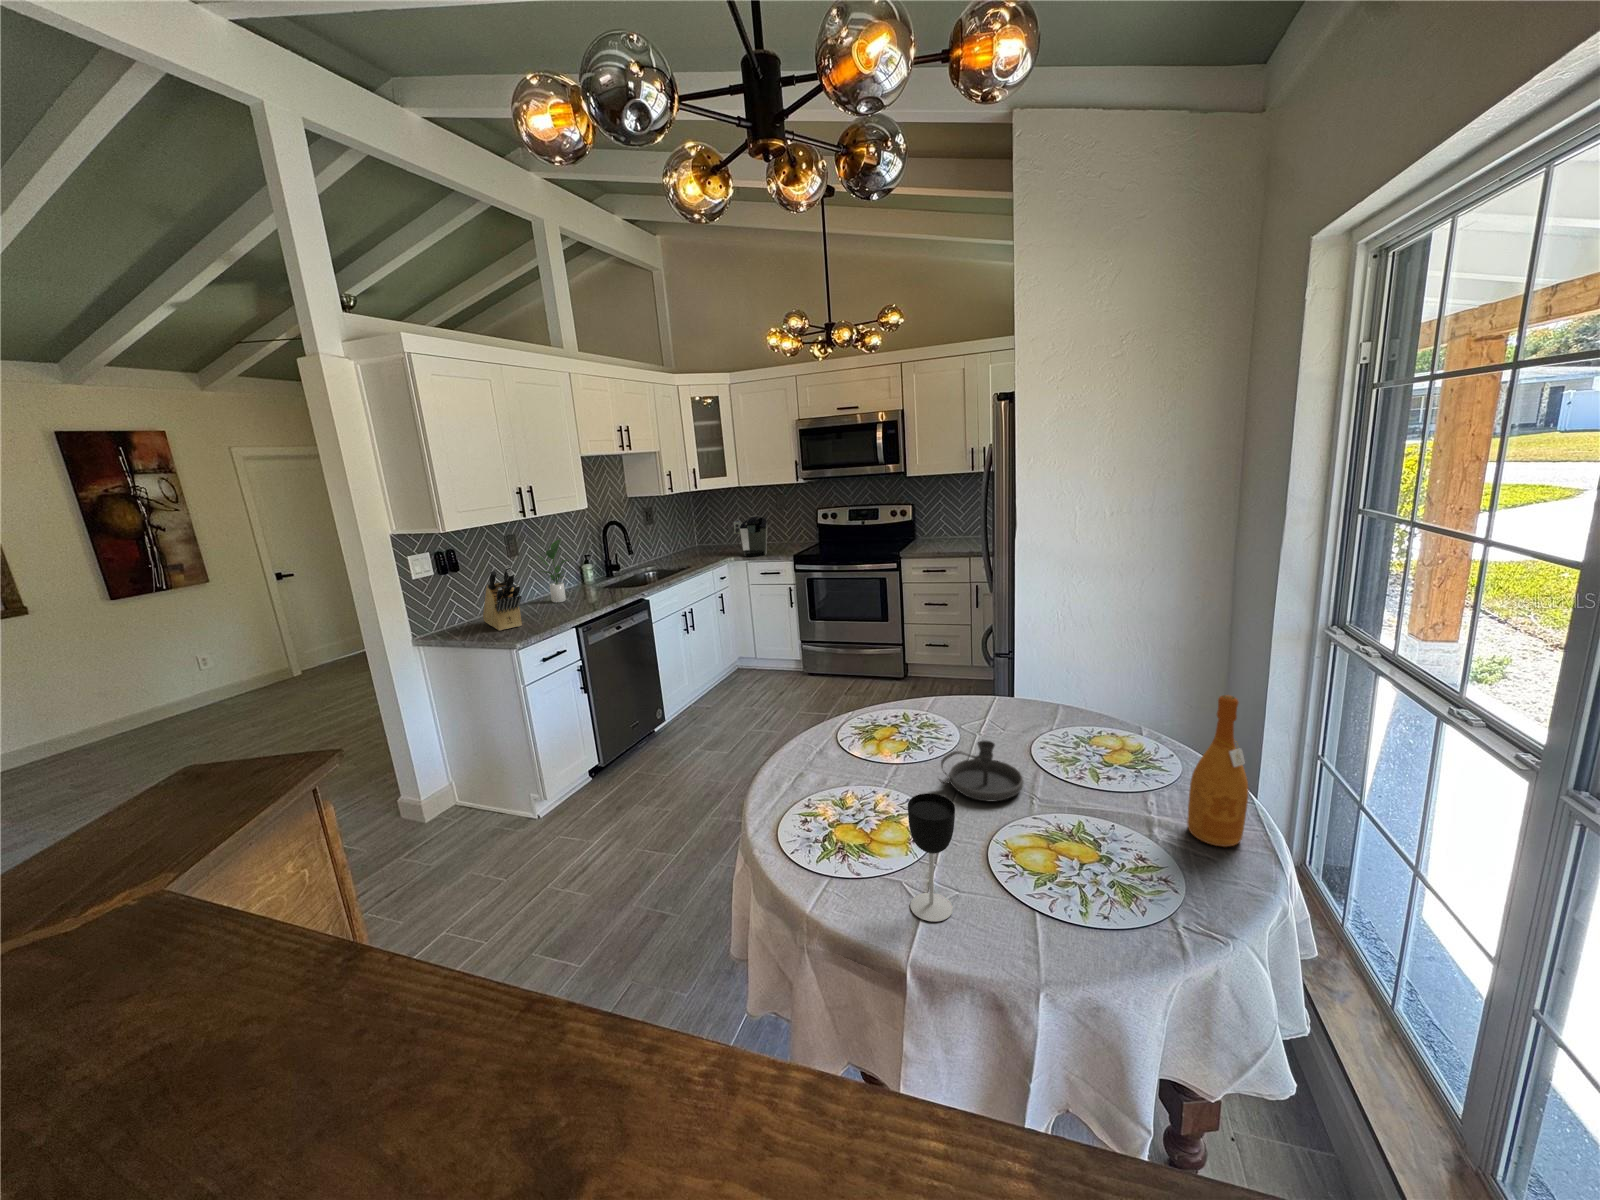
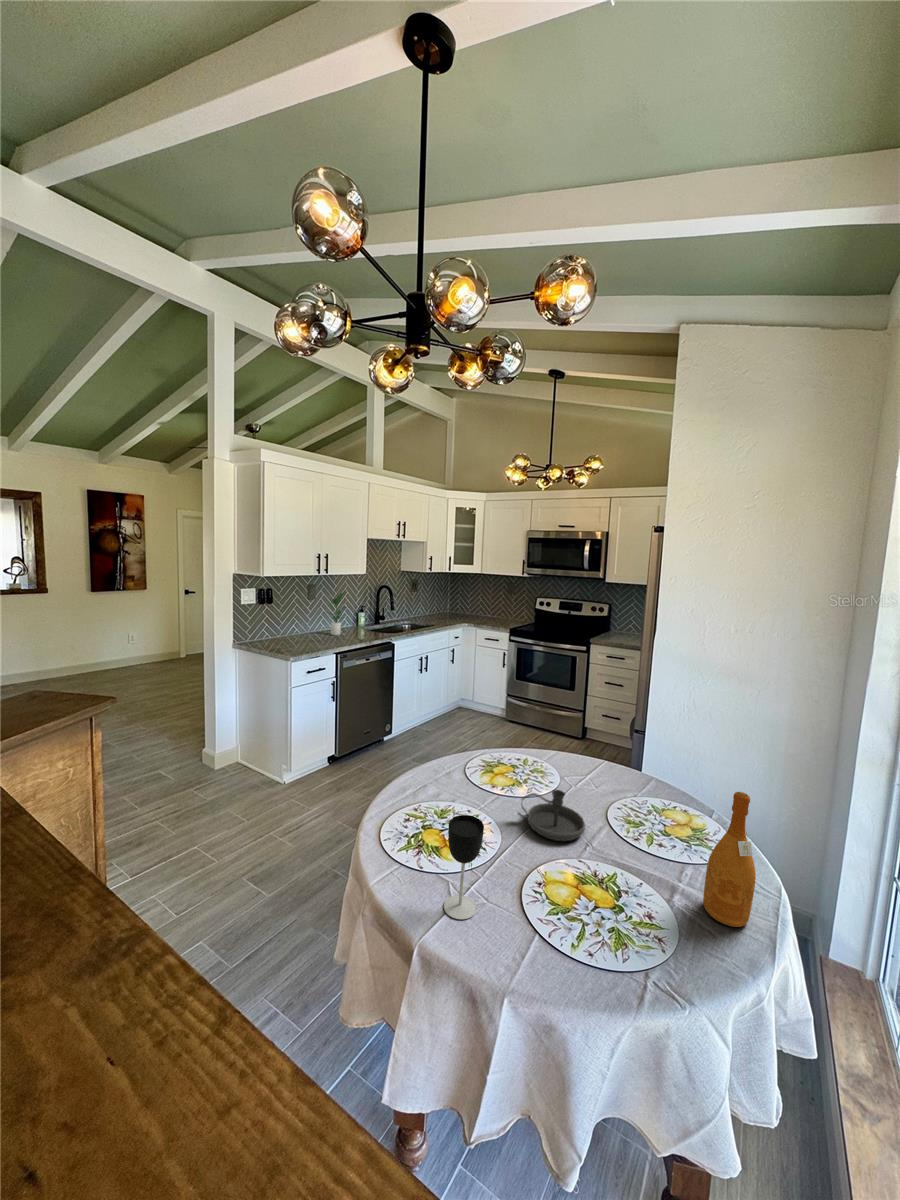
coffee maker: present [734,516,767,557] -> none [474,596,497,626]
knife block: present [483,565,522,631] -> none [281,604,305,648]

